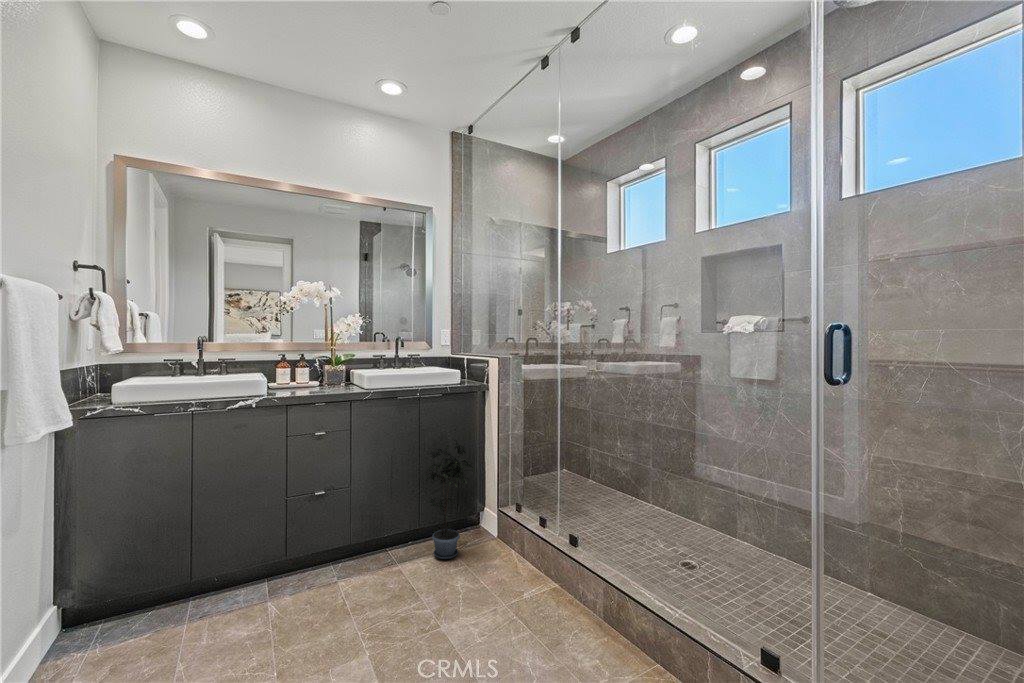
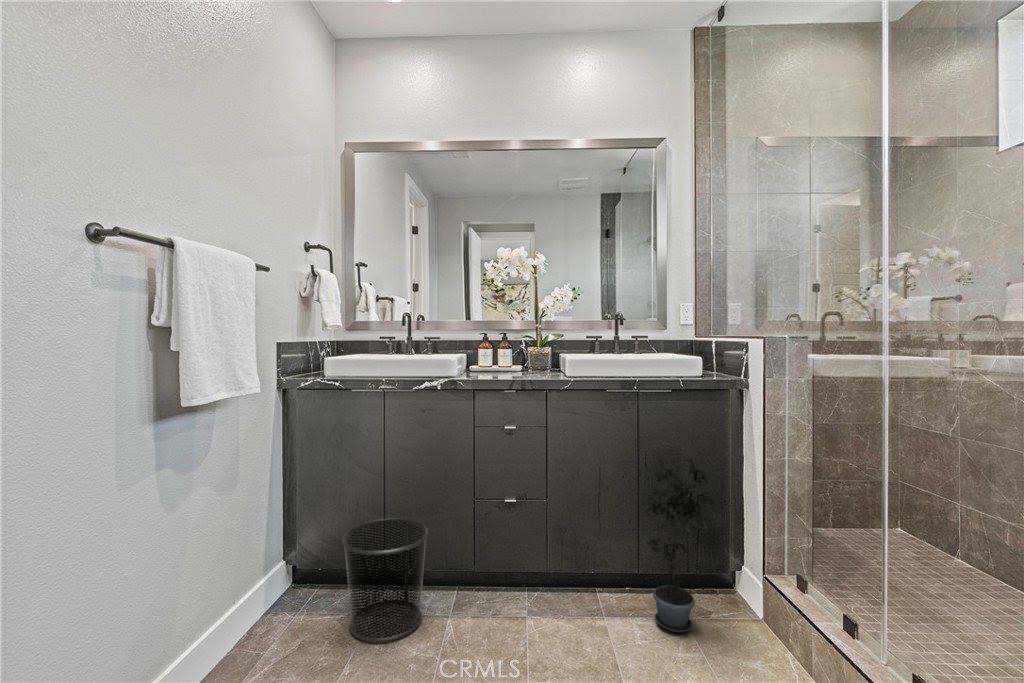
waste bin: none [154,525,247,641] -> present [342,518,428,642]

